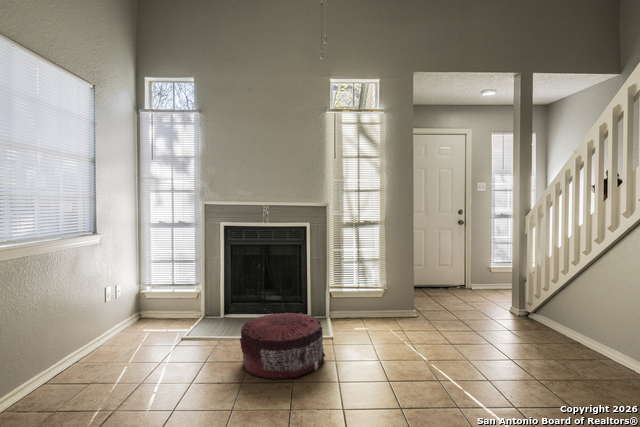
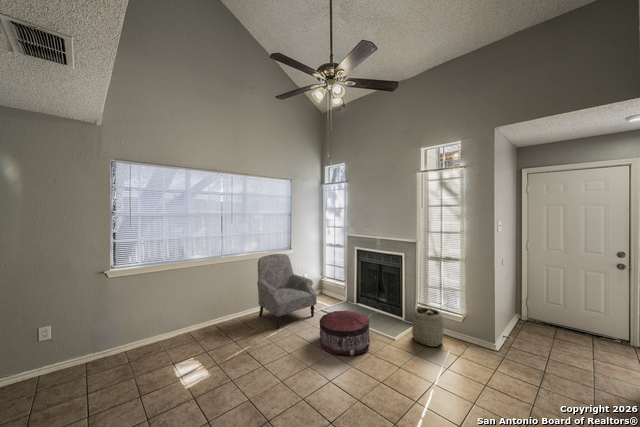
armchair: none [49,243,187,389] -> present [257,254,317,329]
basket: none [340,283,378,331] -> present [412,304,443,347]

